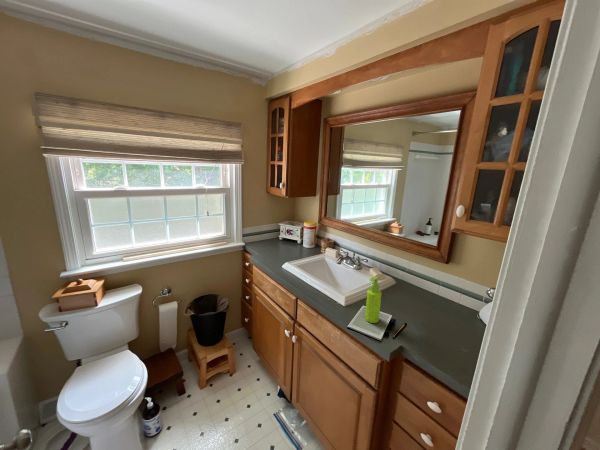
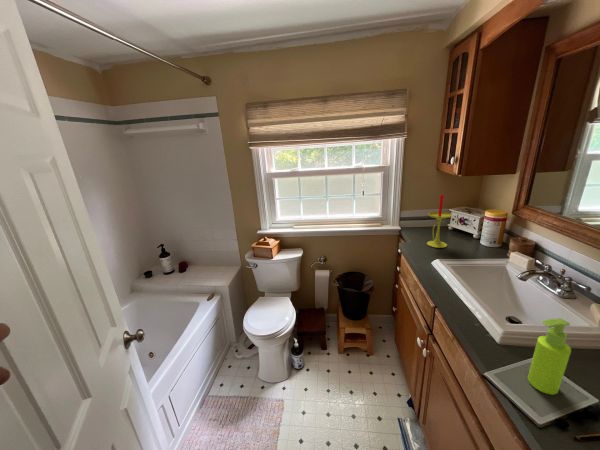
candle: none [270,211,287,255] -> present [427,195,452,248]

